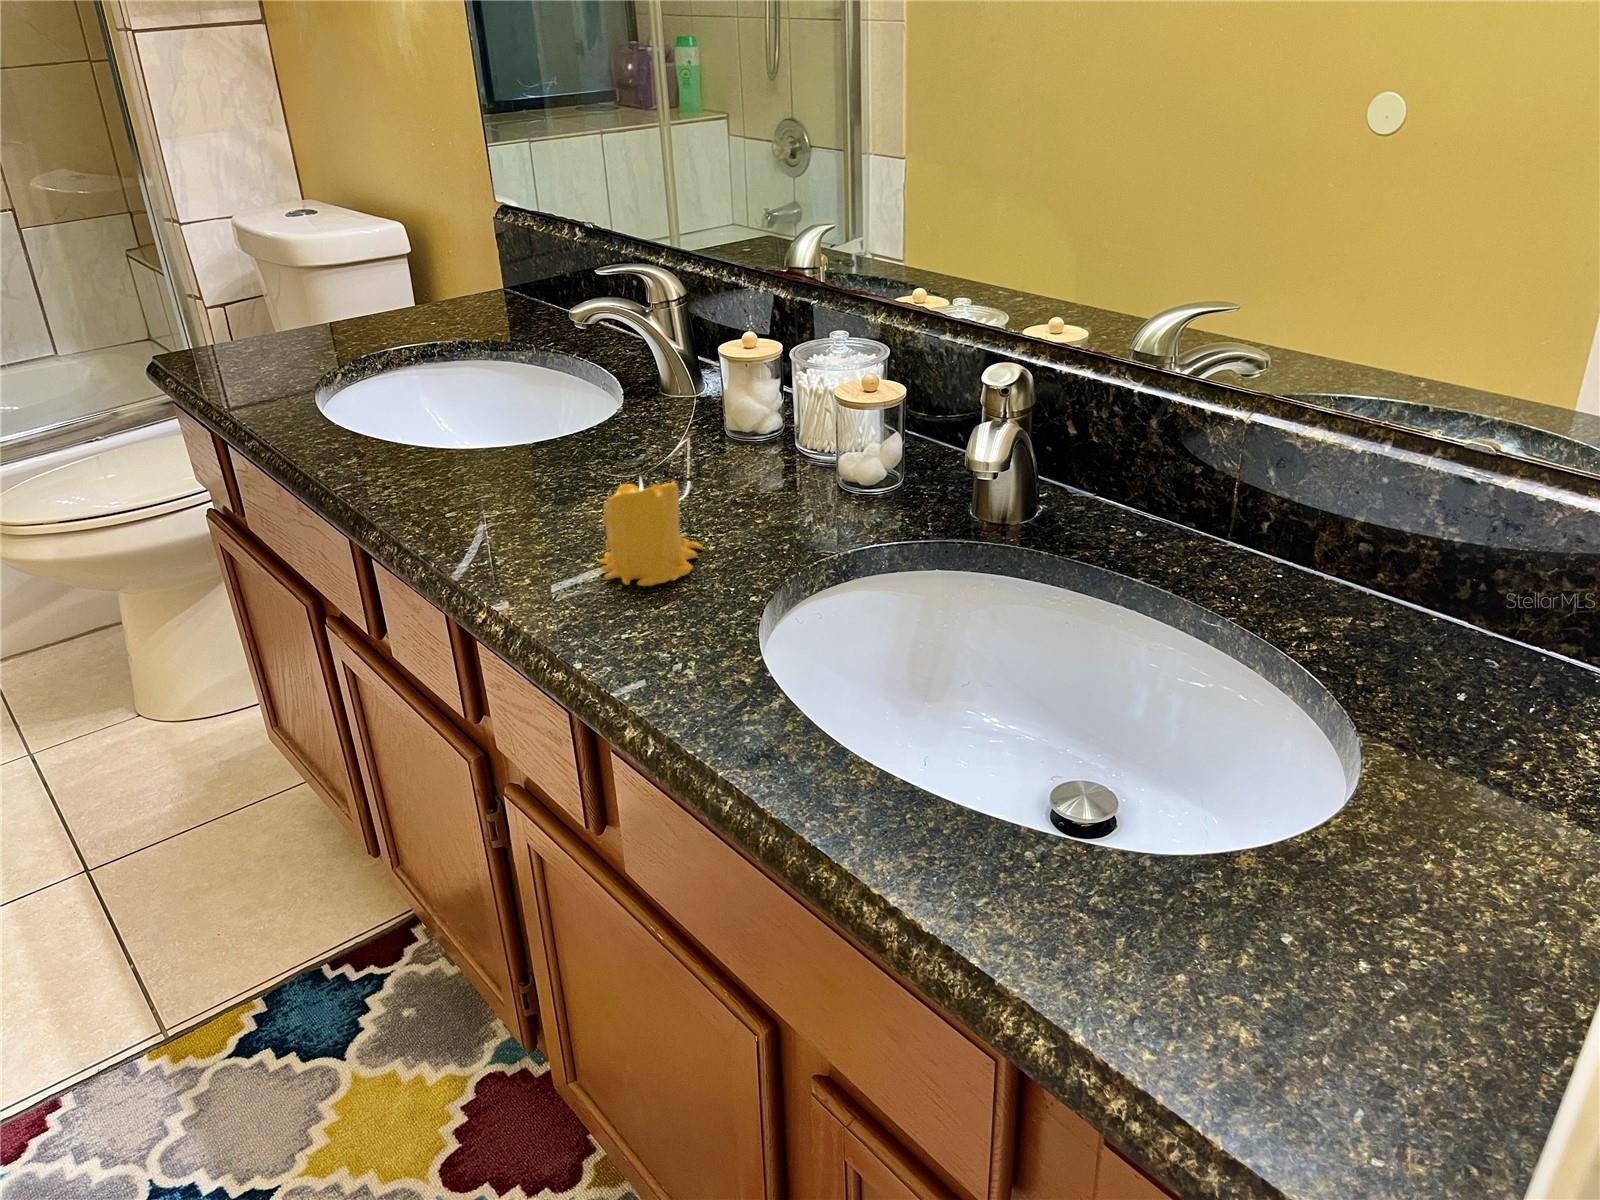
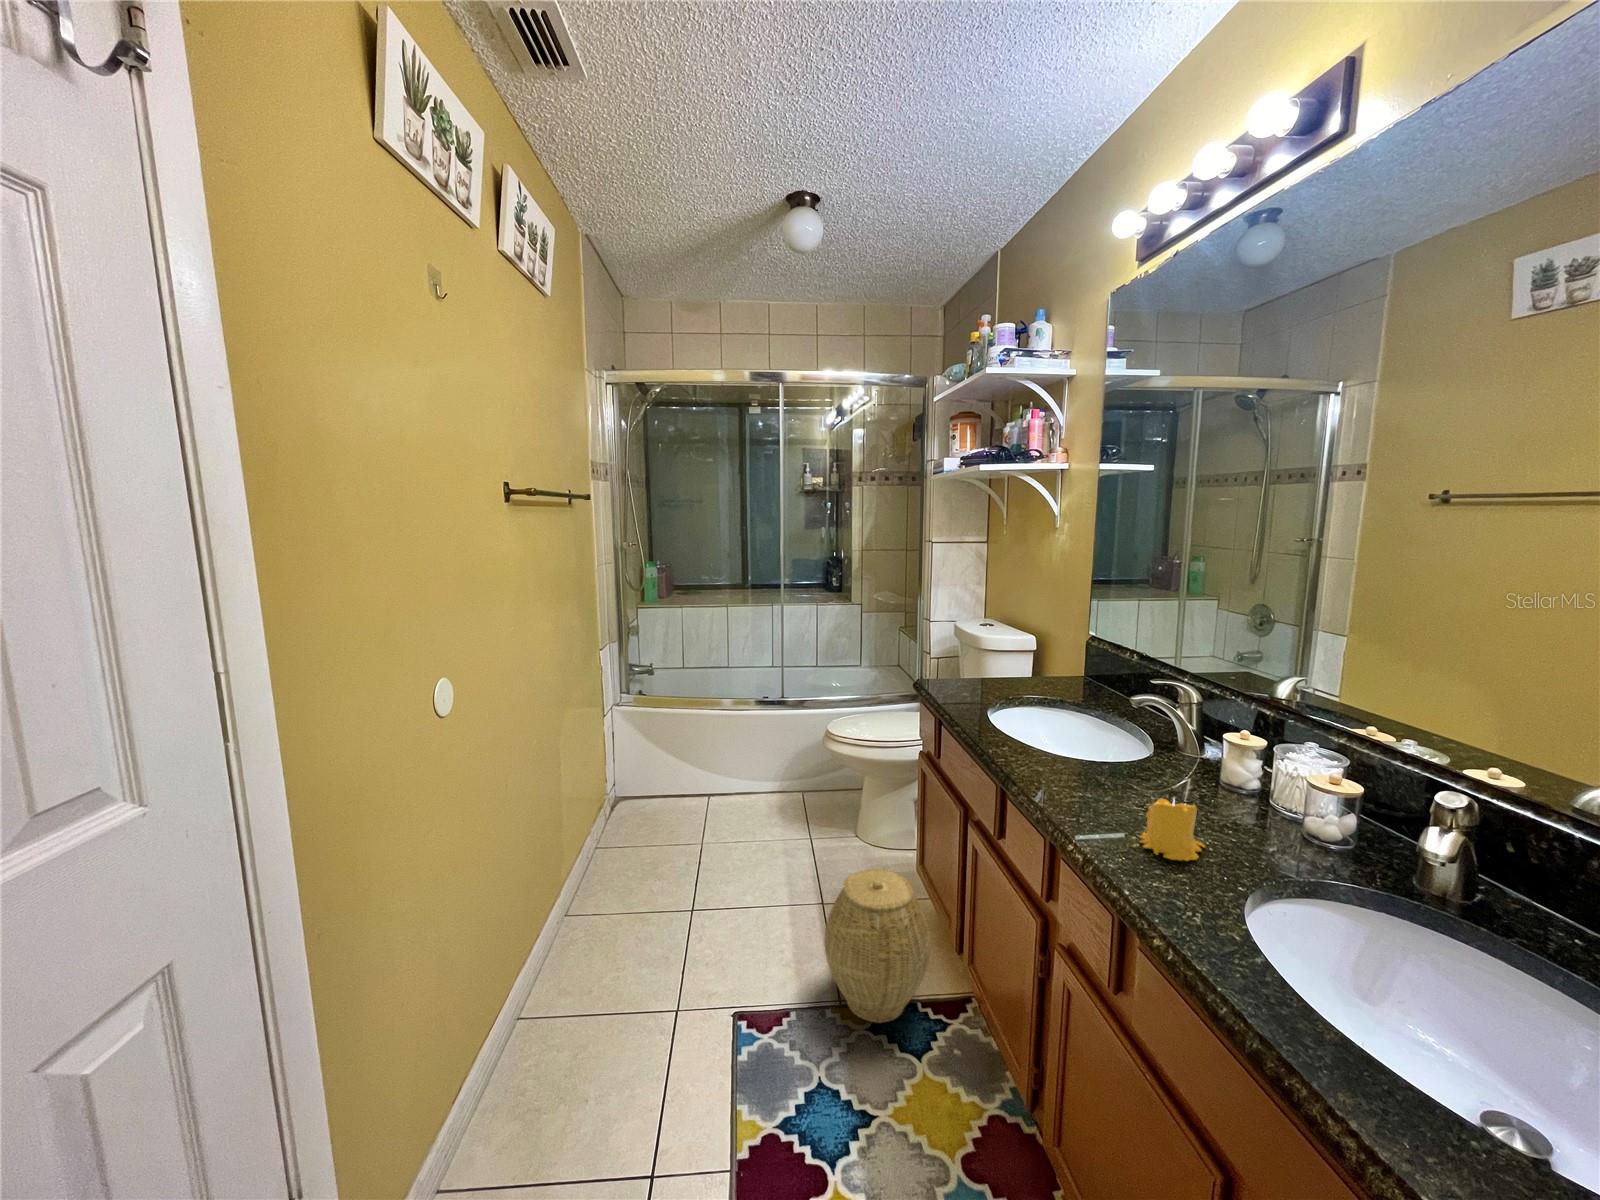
woven basket: none [84,766,321,1043] -> present [824,869,931,1023]

